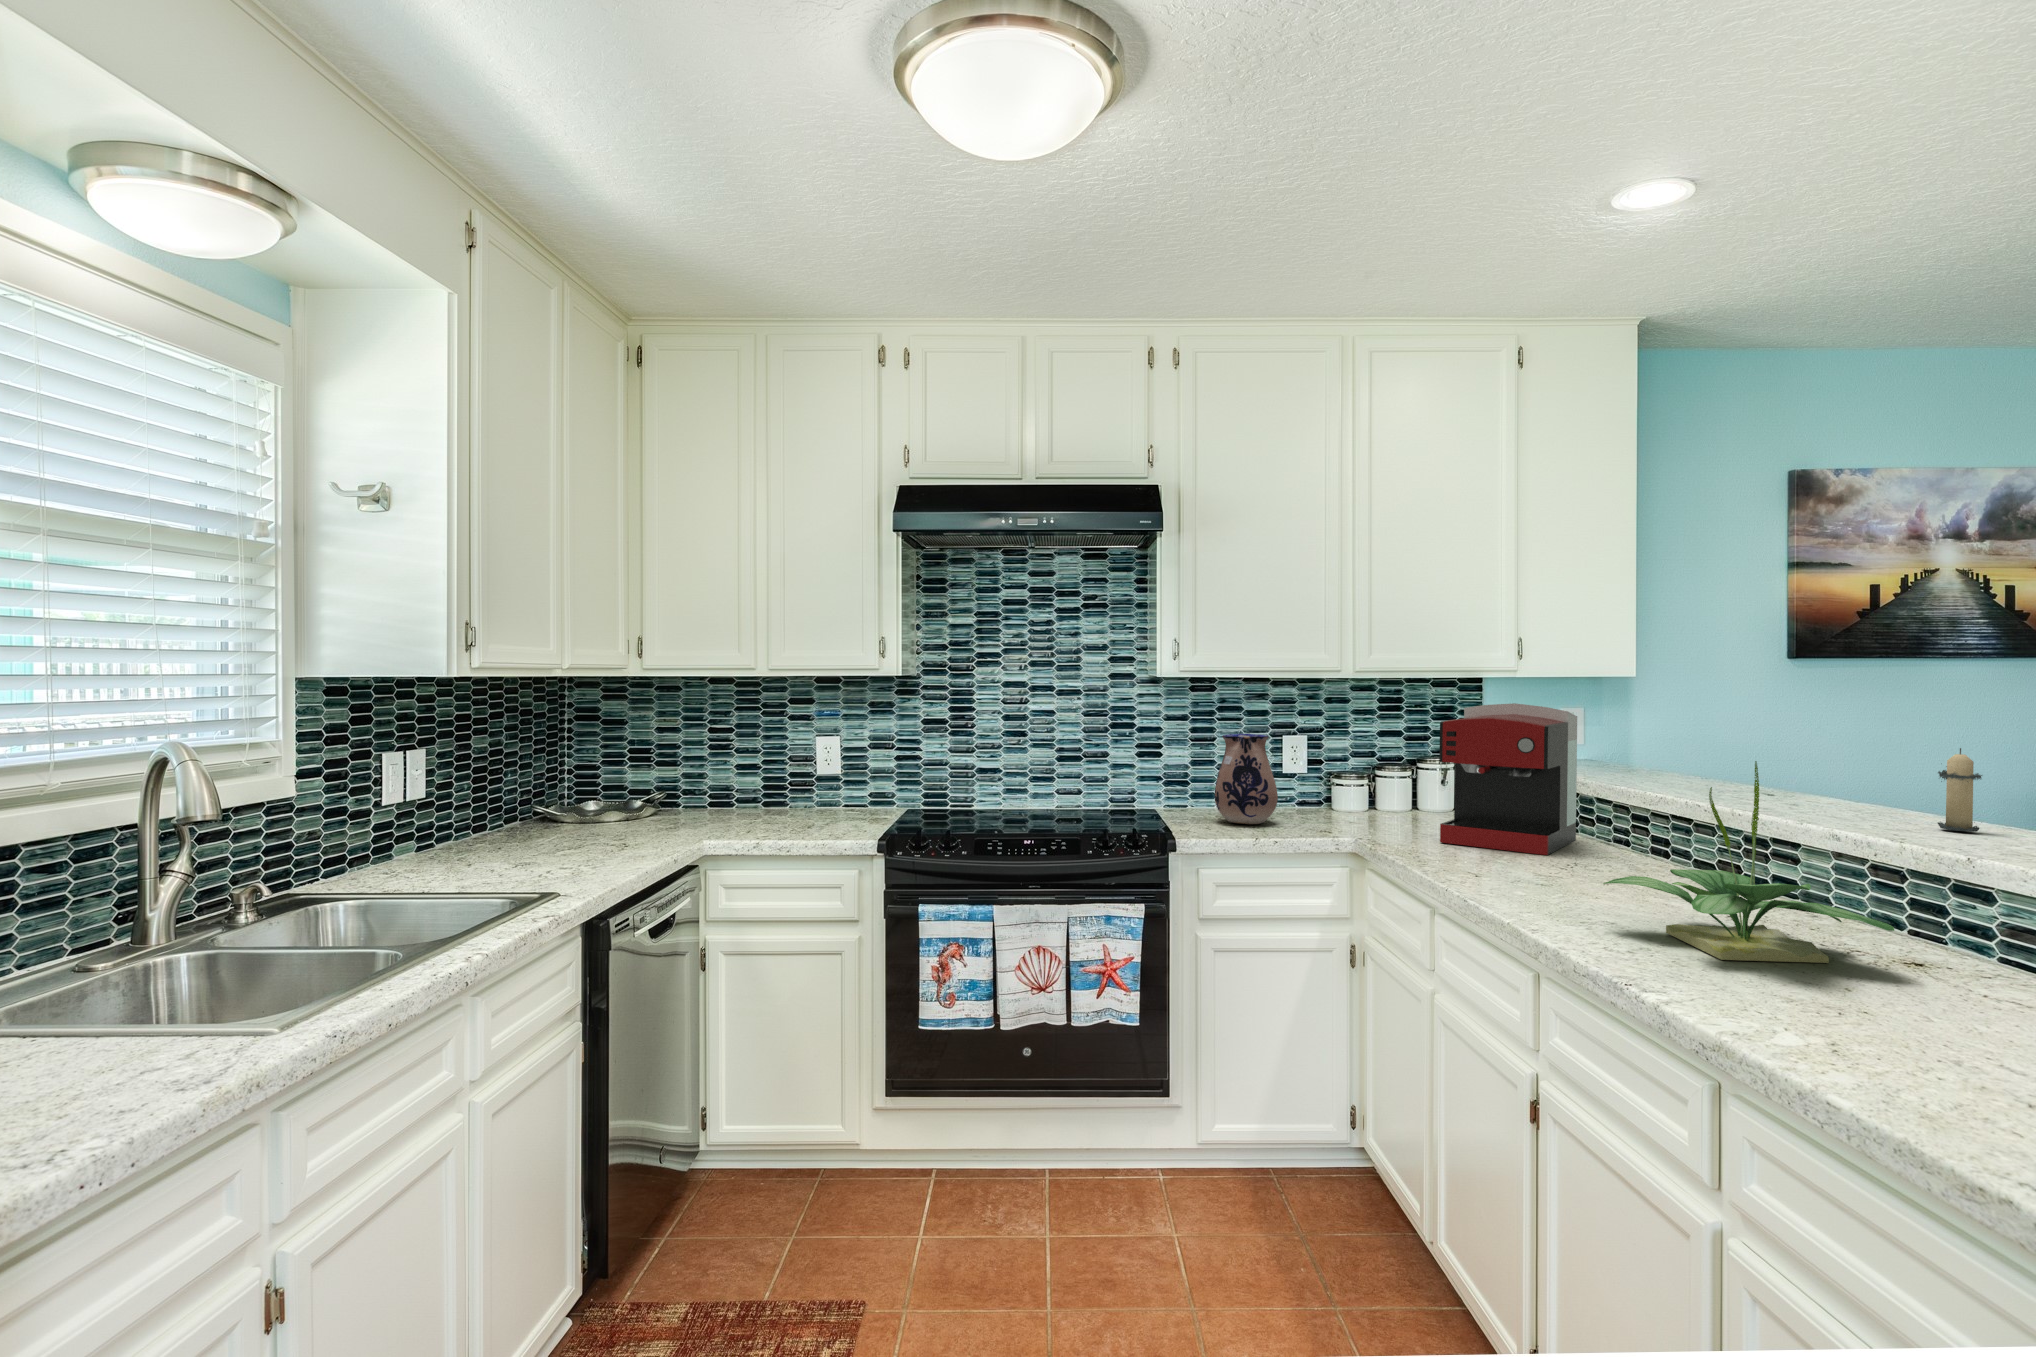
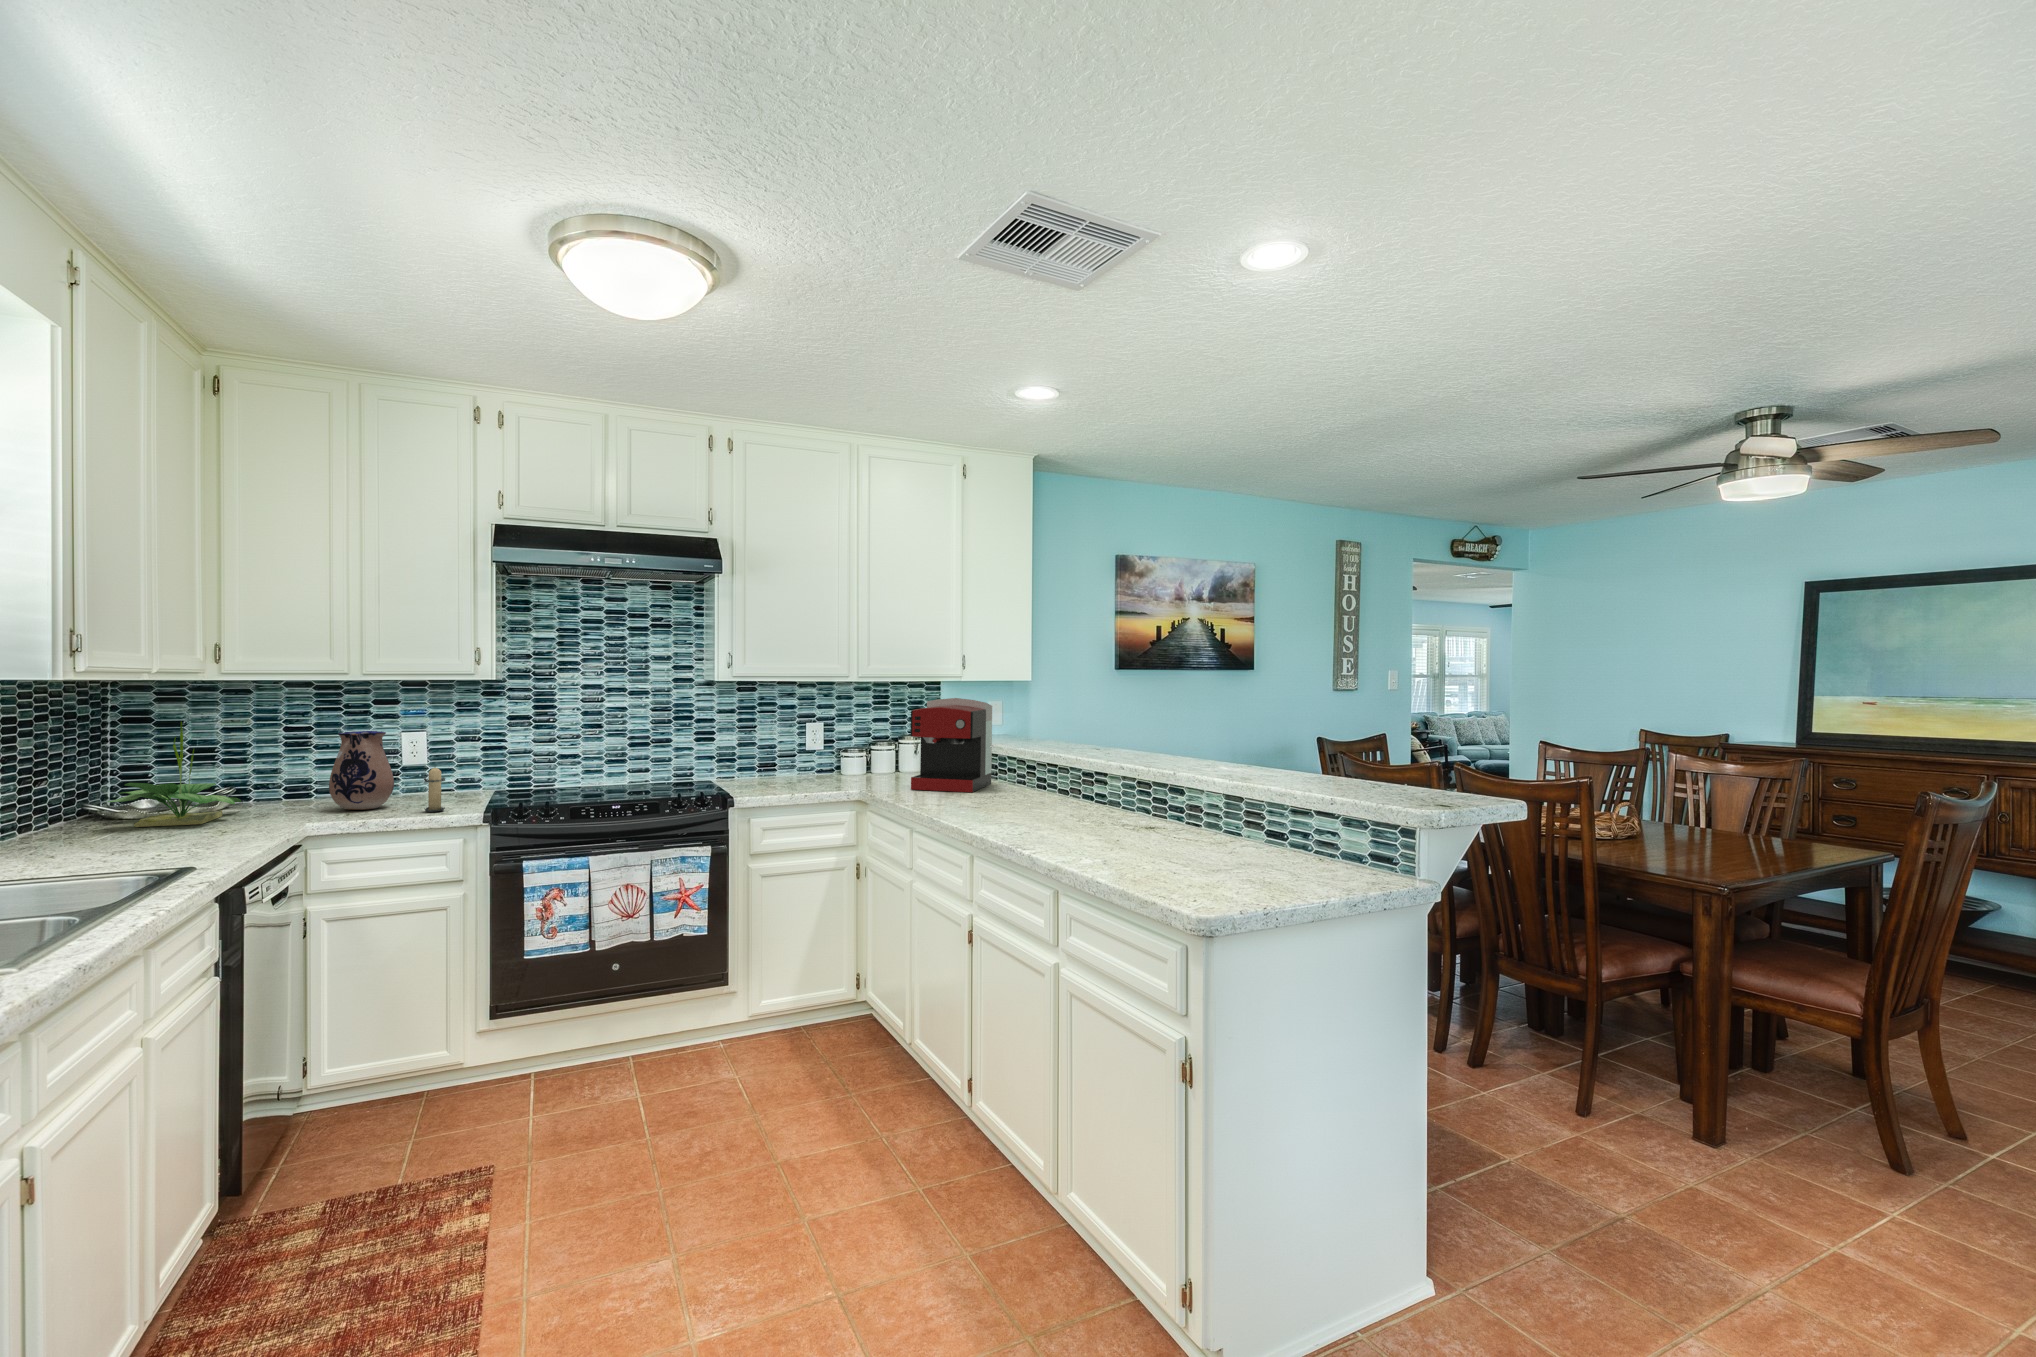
ceramic pitcher: present [1215,734,1278,824] -> present [329,731,394,810]
candle: present [1938,748,1982,832] -> present [424,767,445,812]
potted plant: present [1604,761,1894,963] -> present [108,722,241,827]

